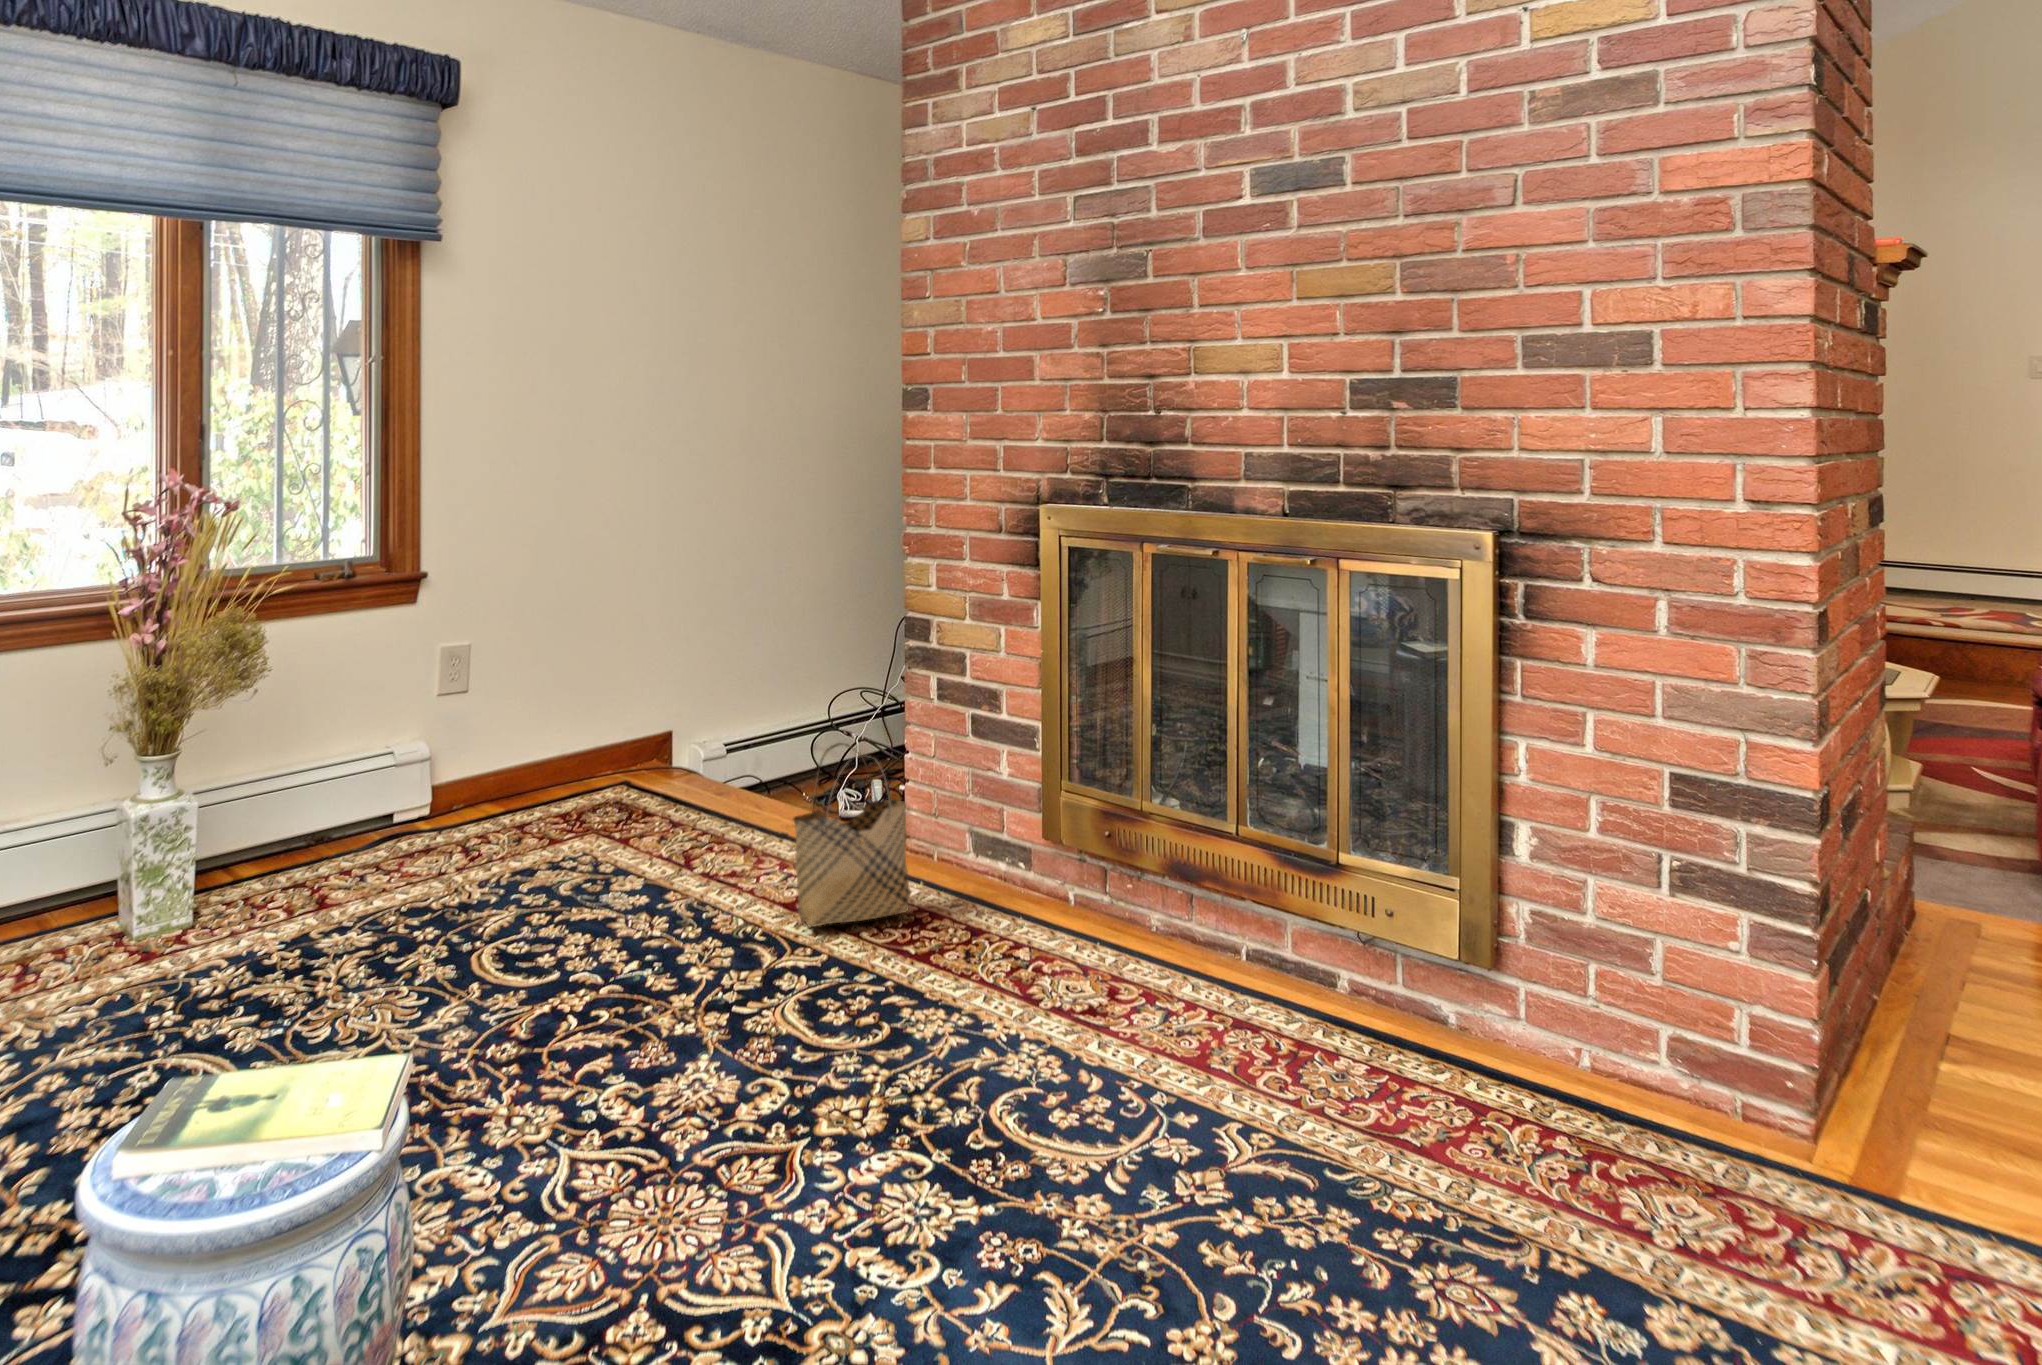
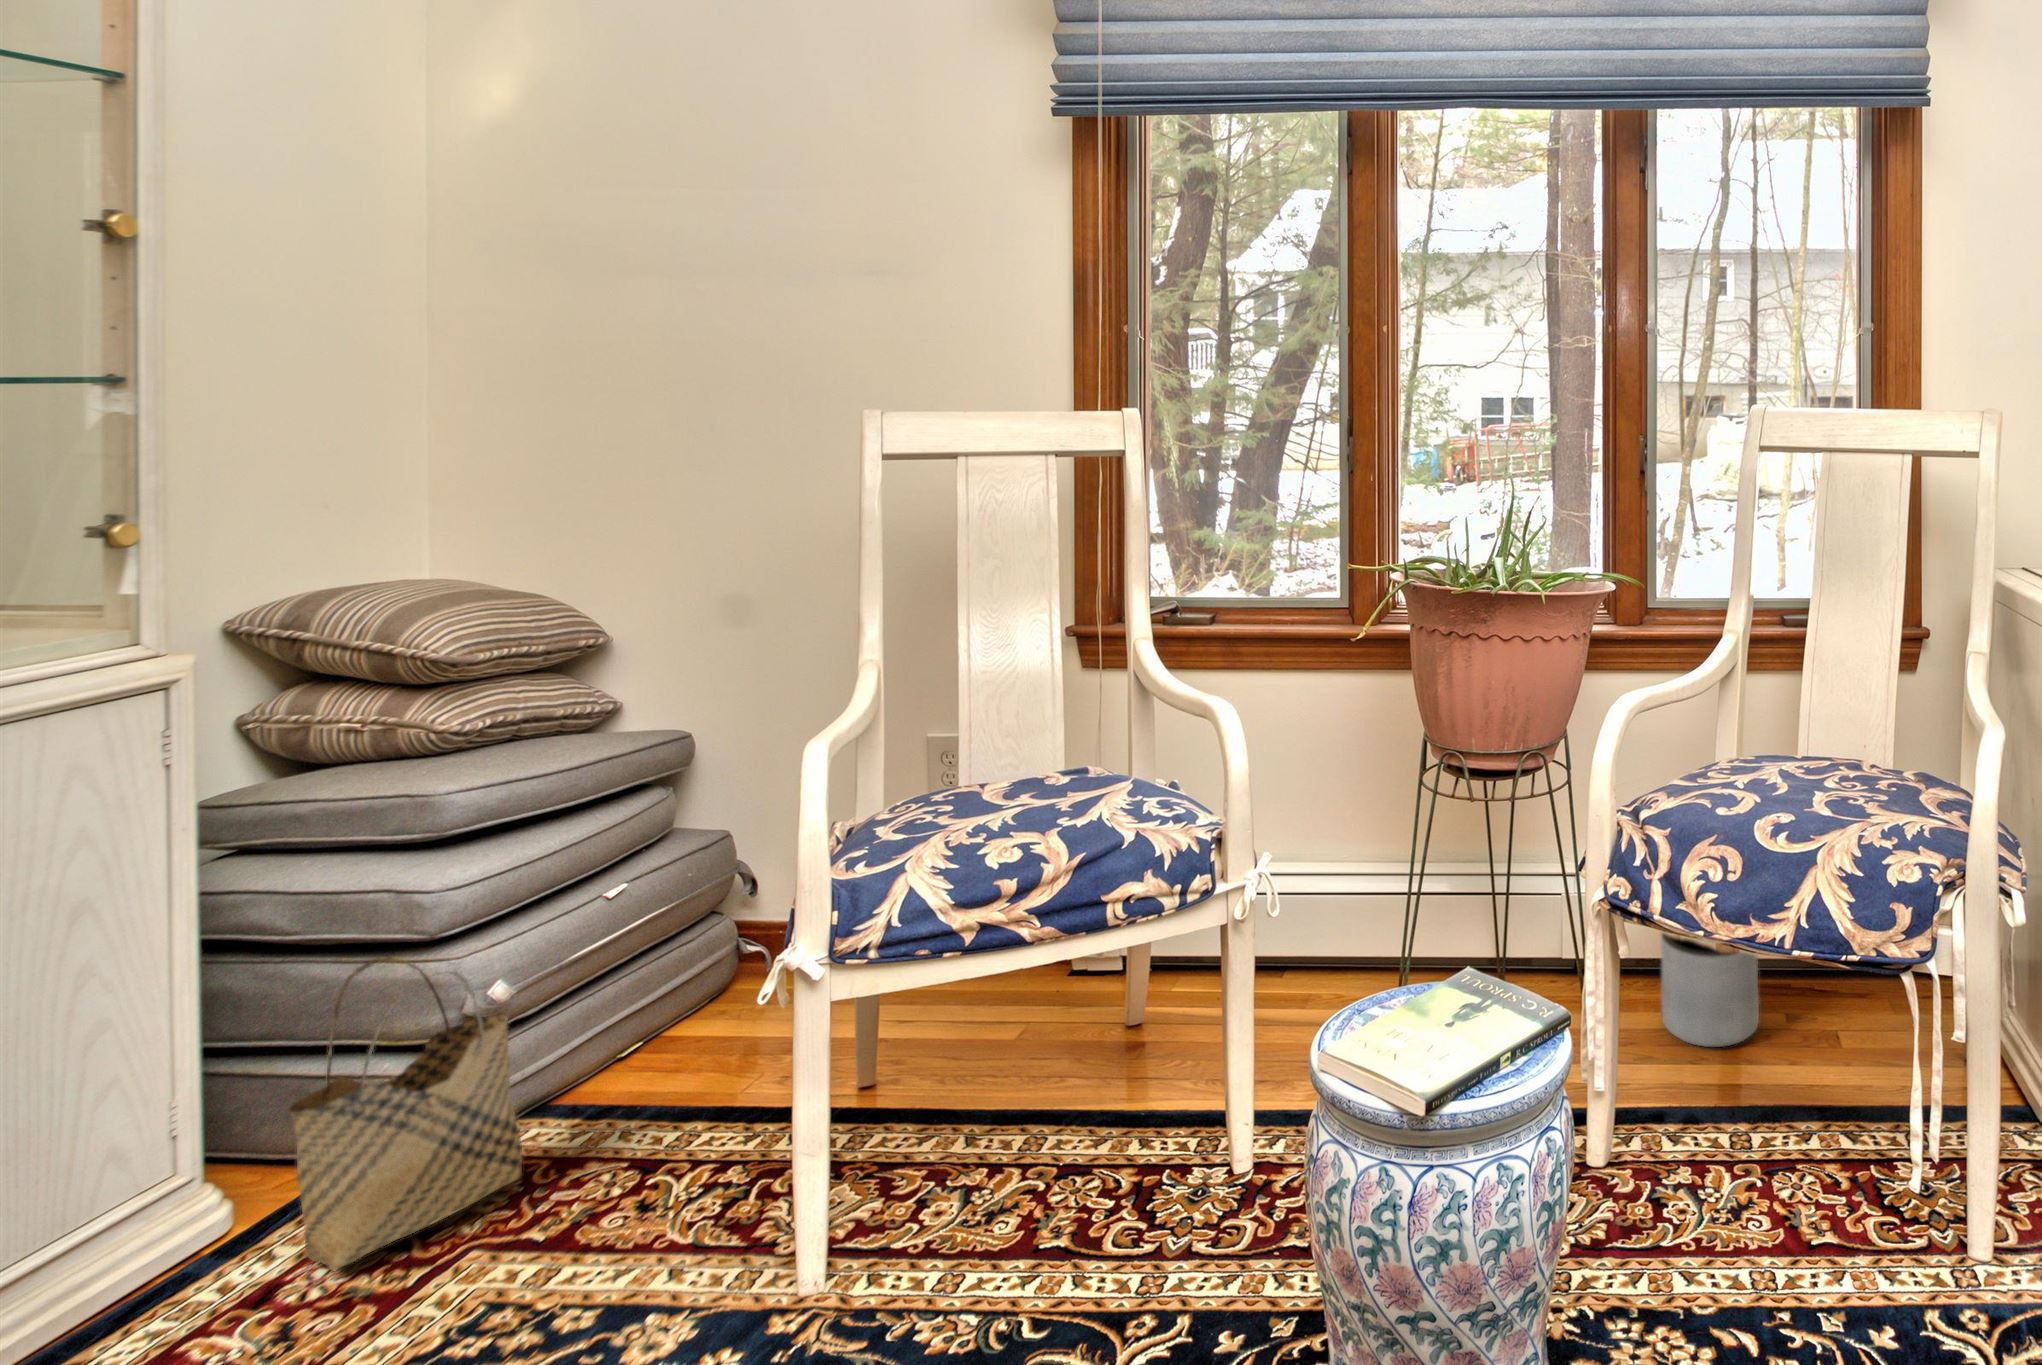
planter: none [1874,1000,2010,1155] -> present [1661,933,1759,1047]

